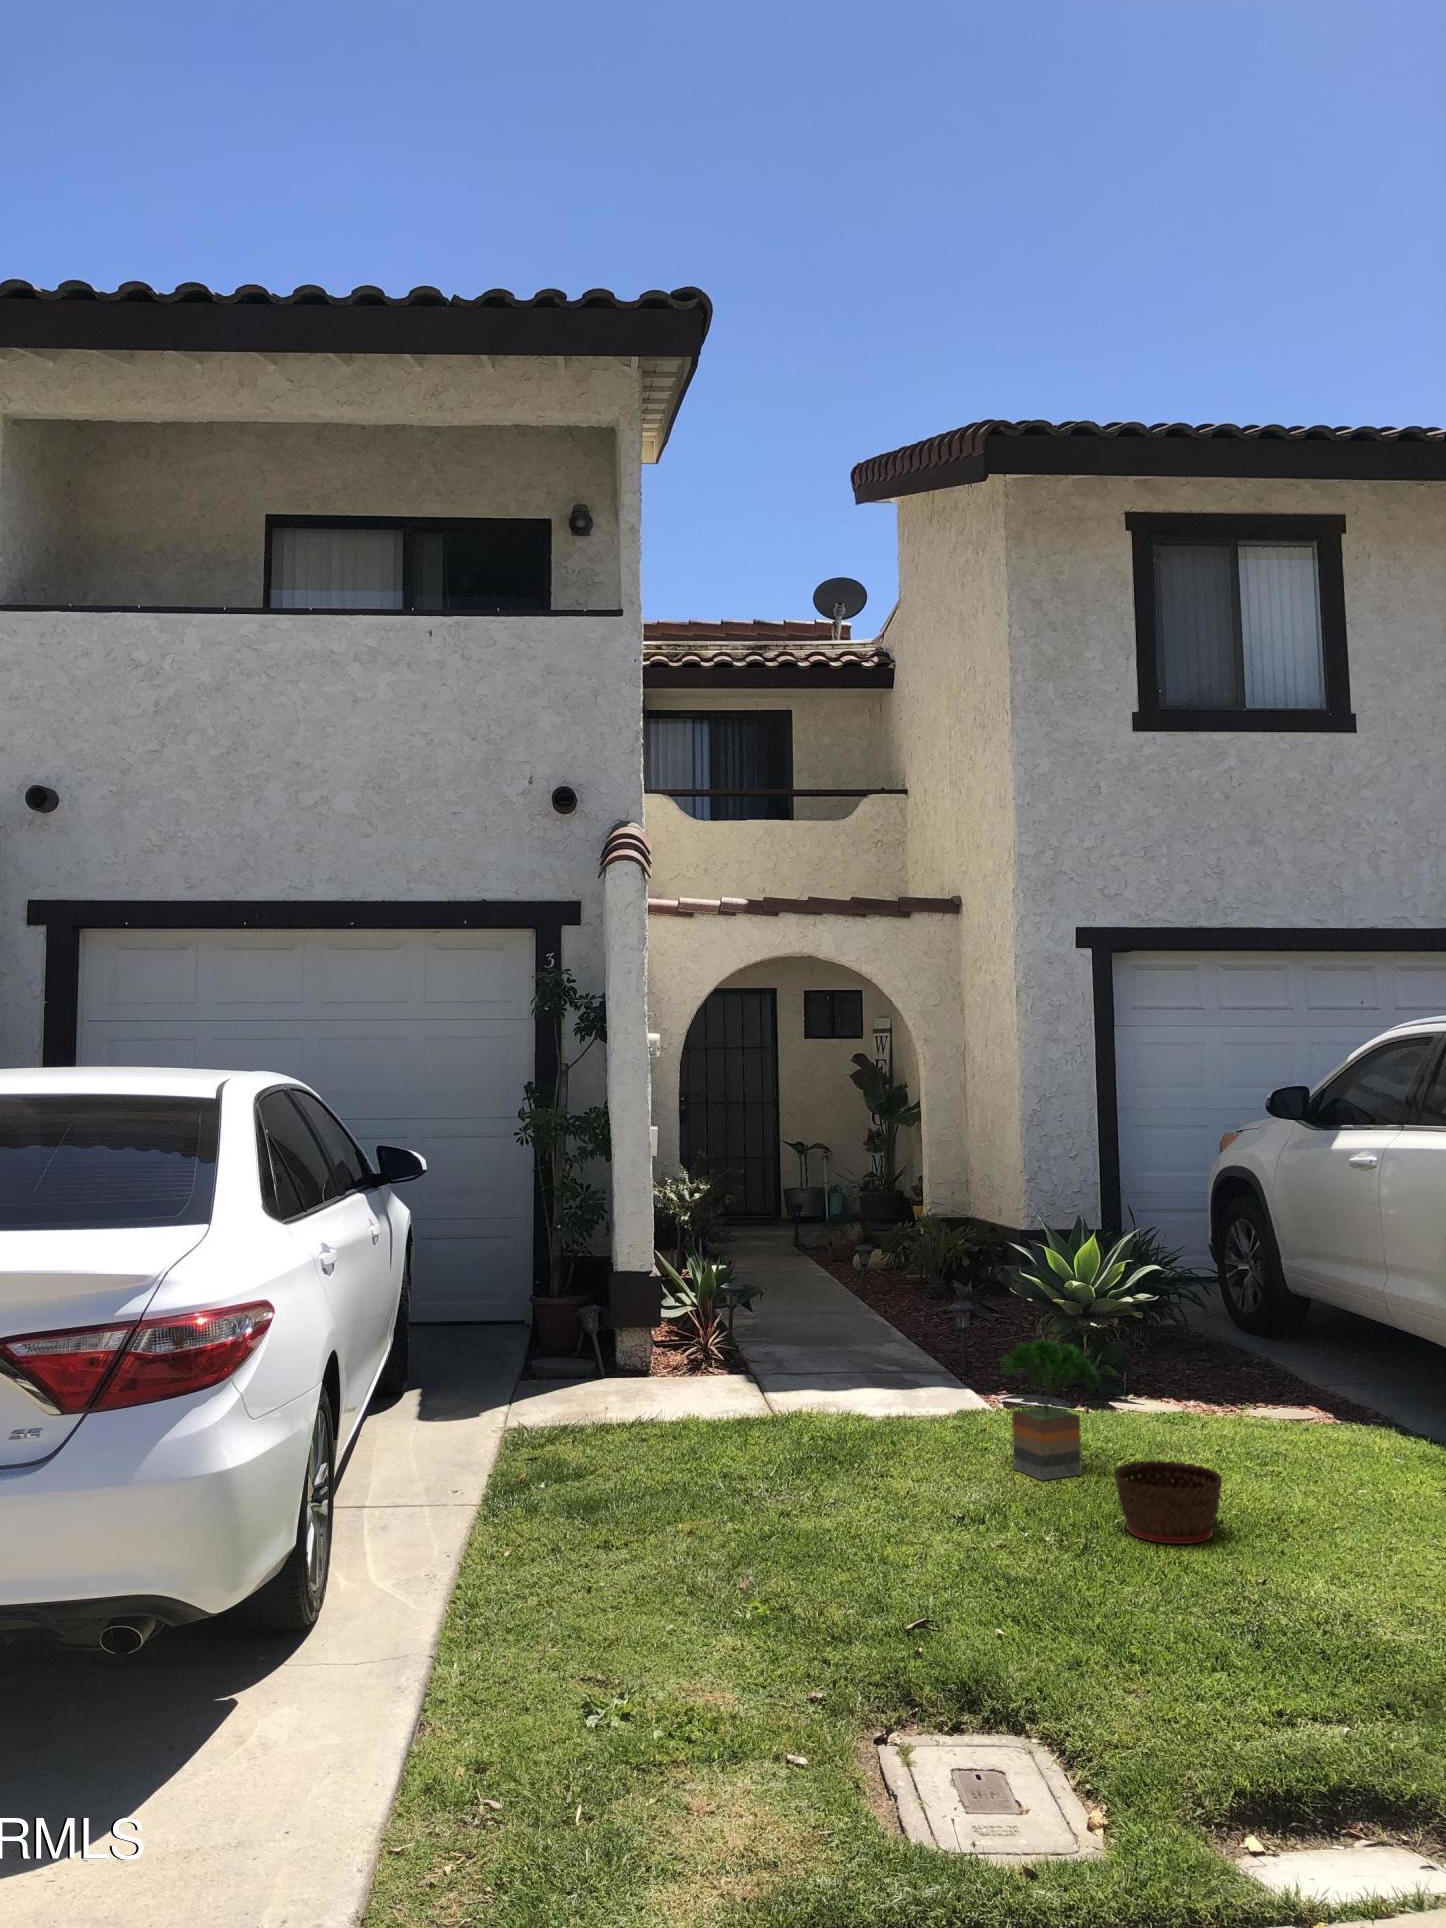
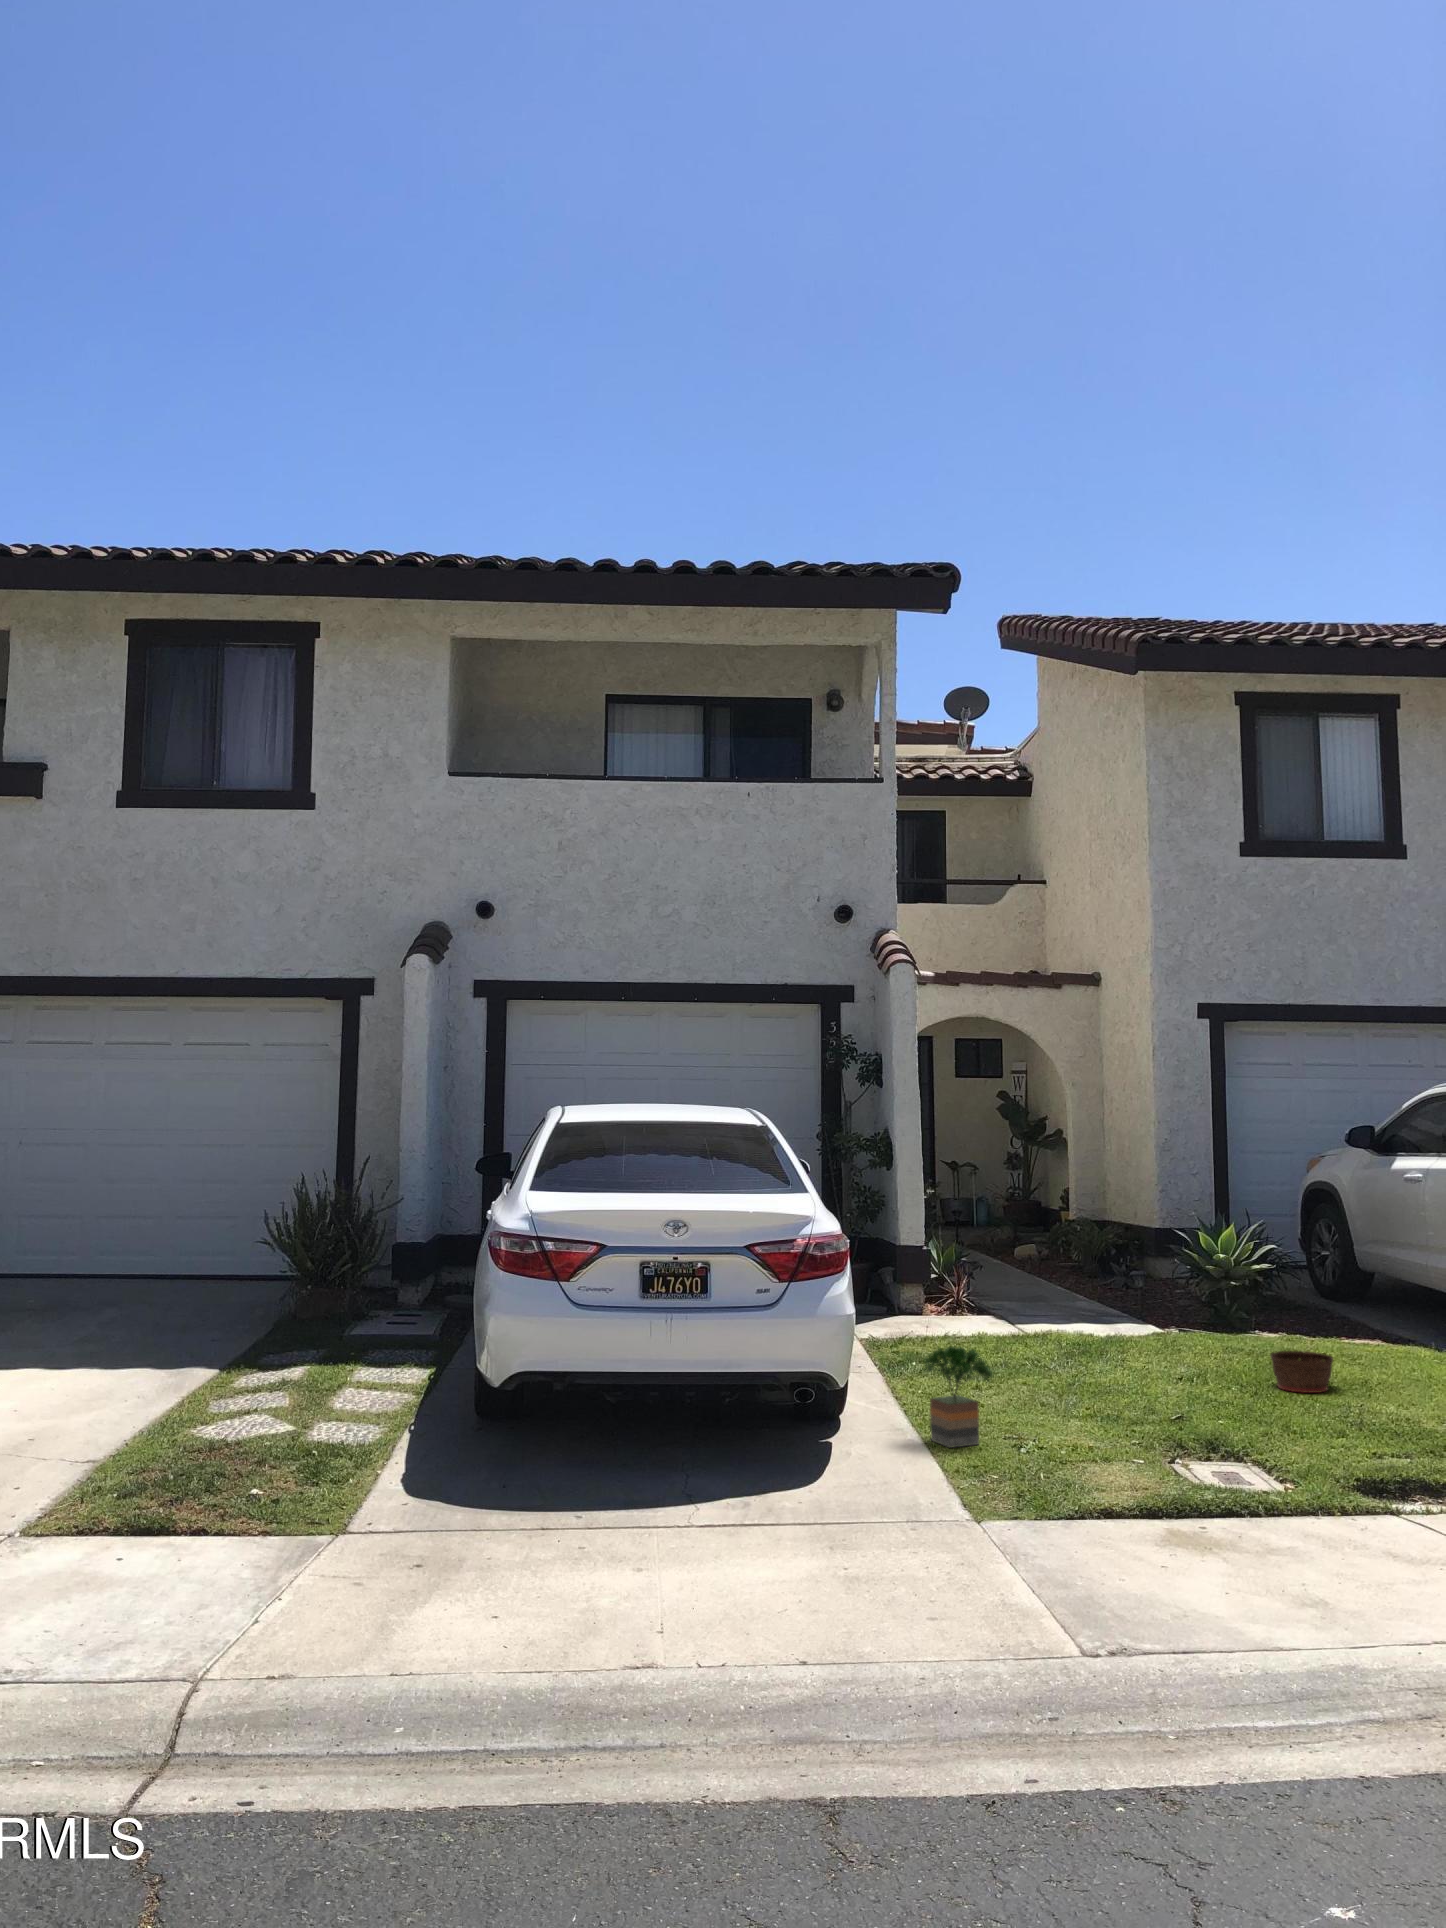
potted tree: present [1002,1340,1099,1480] -> present [924,1346,992,1448]

